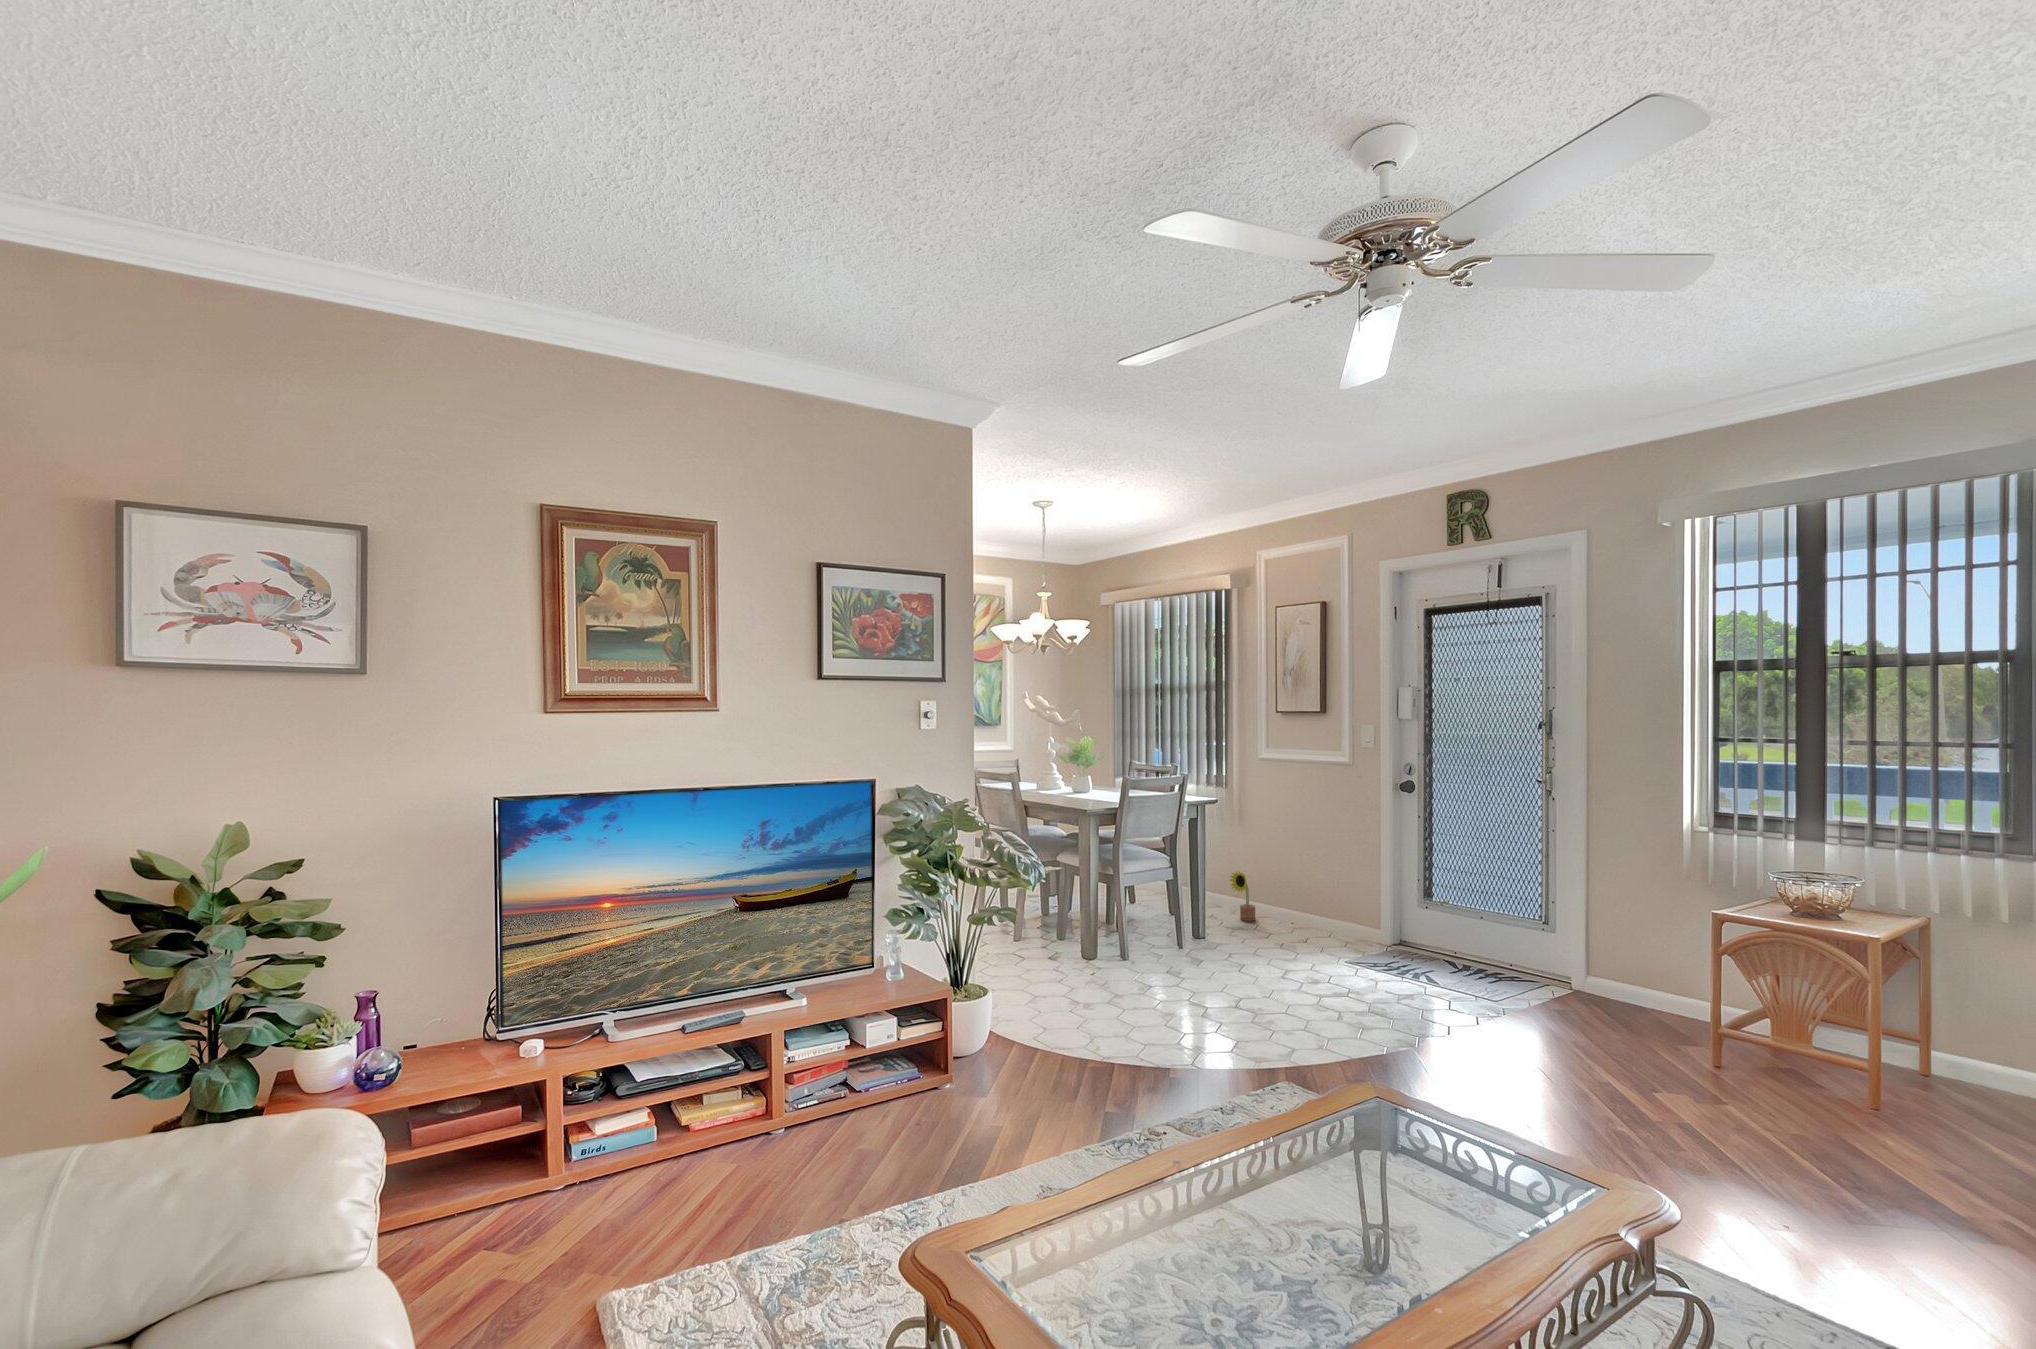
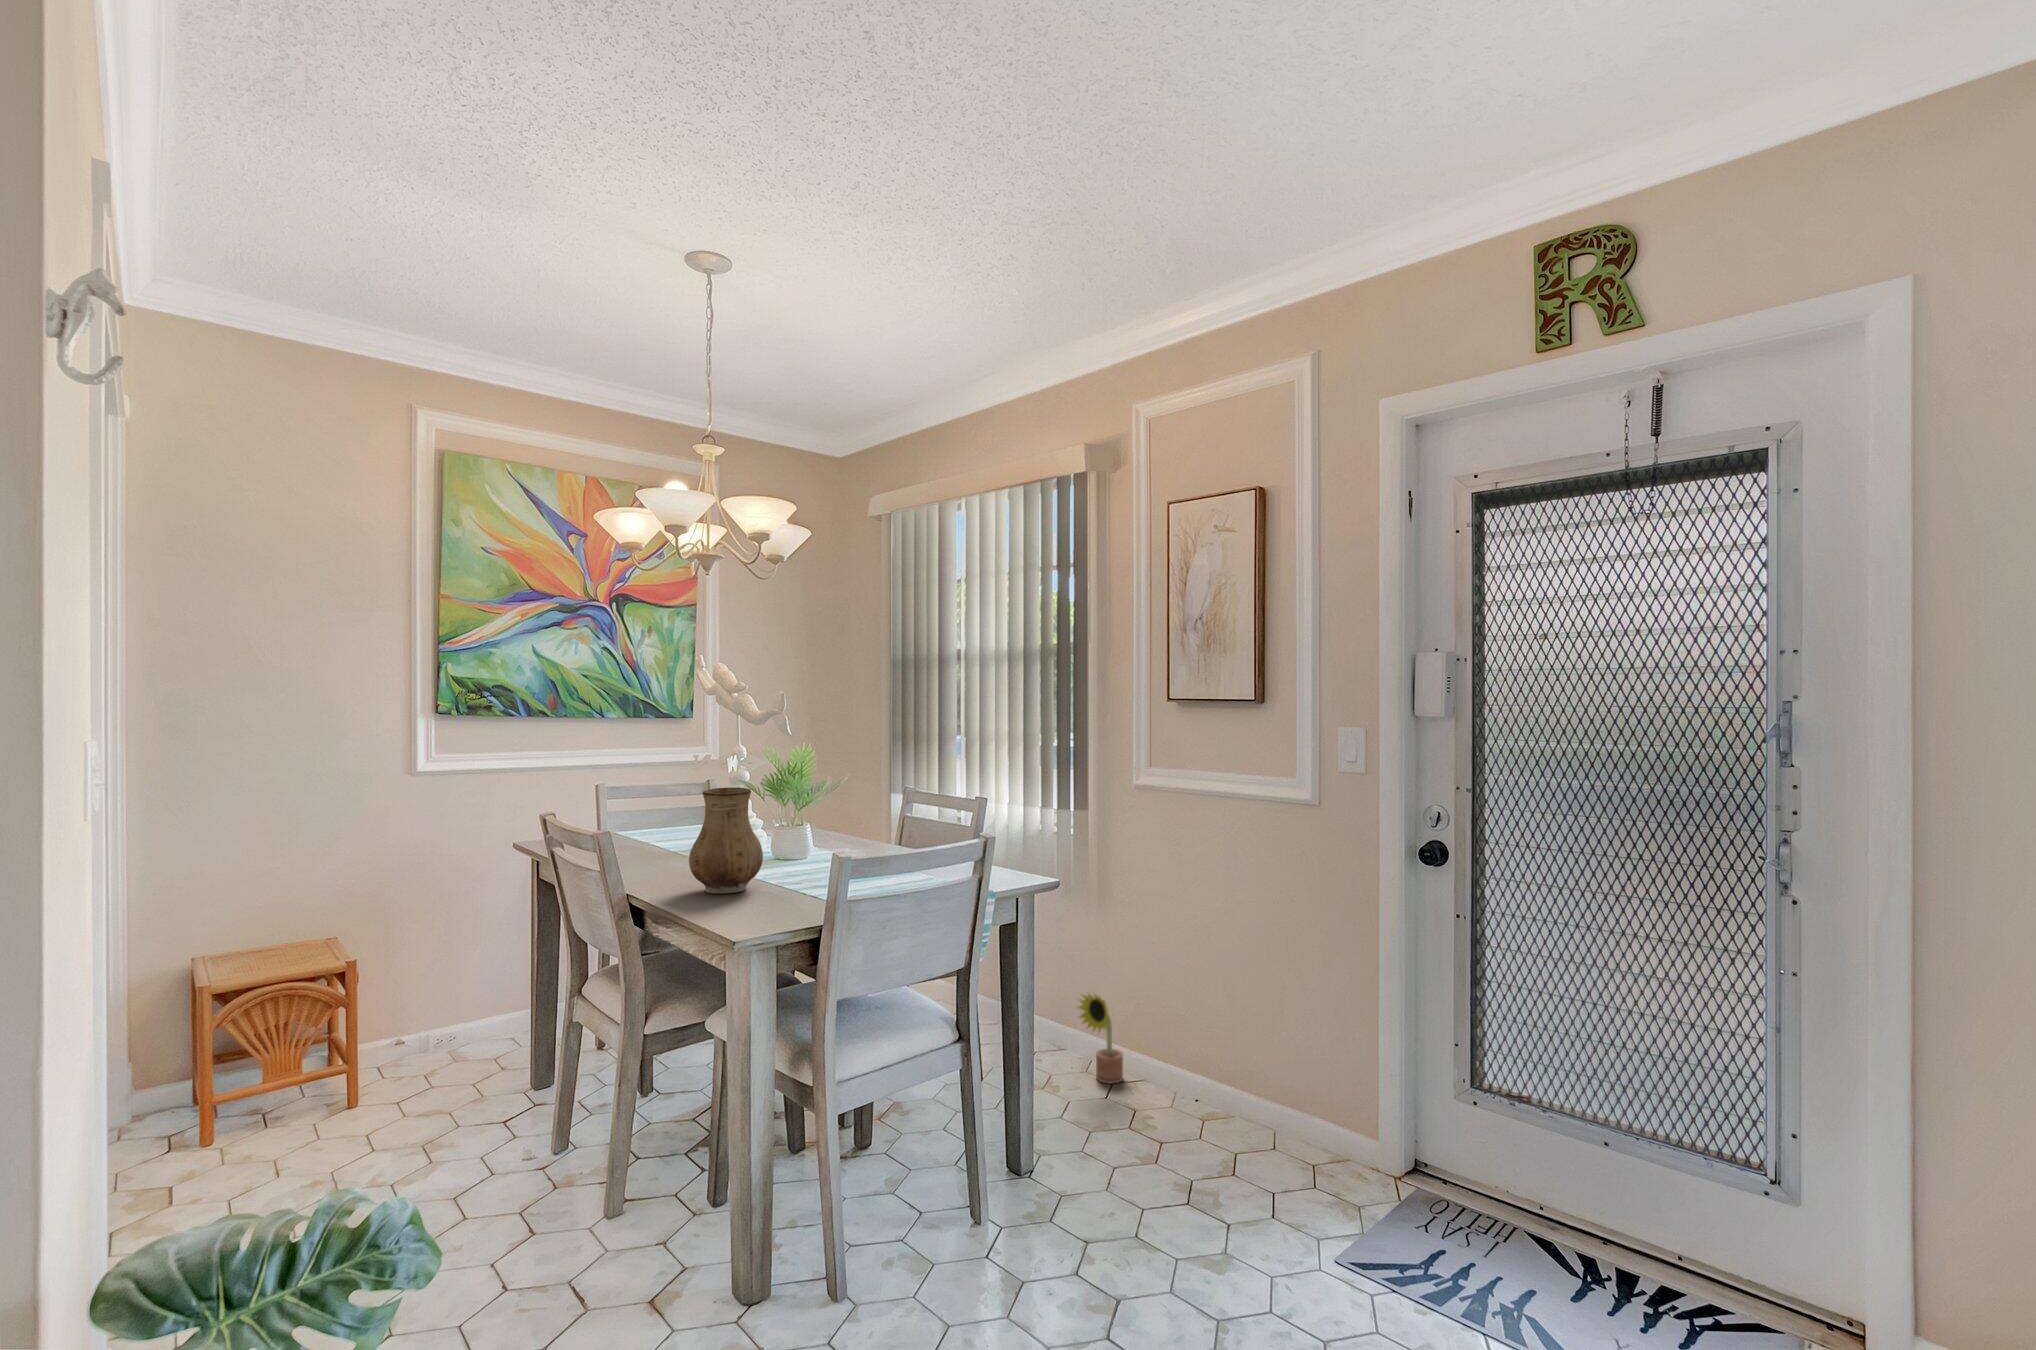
ceramic pitcher: none [1047,753,1079,800] -> present [689,787,763,893]

